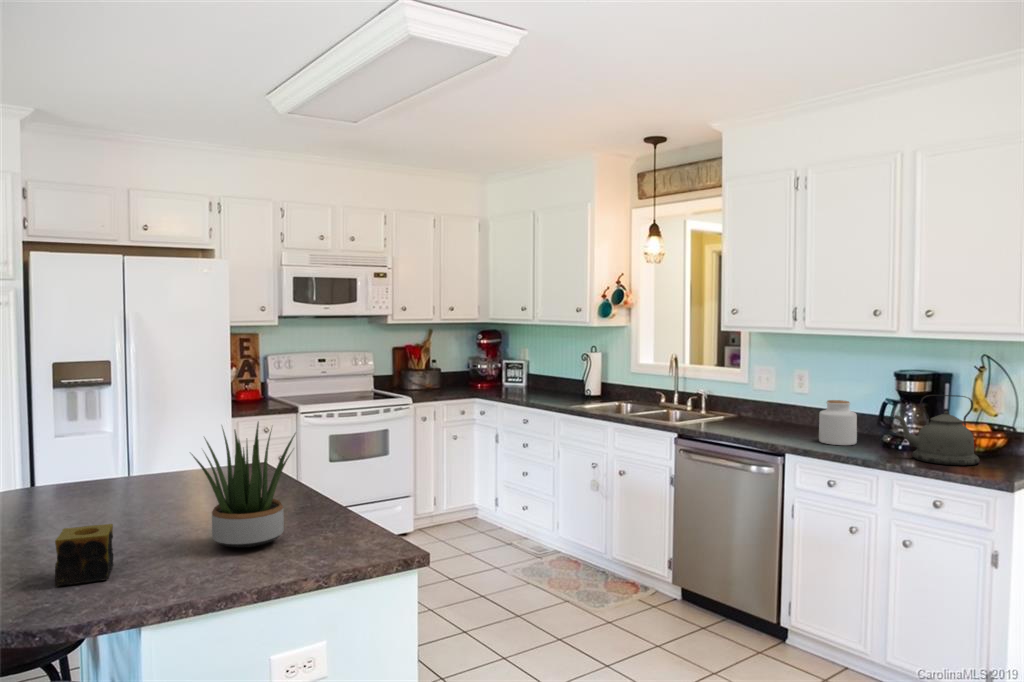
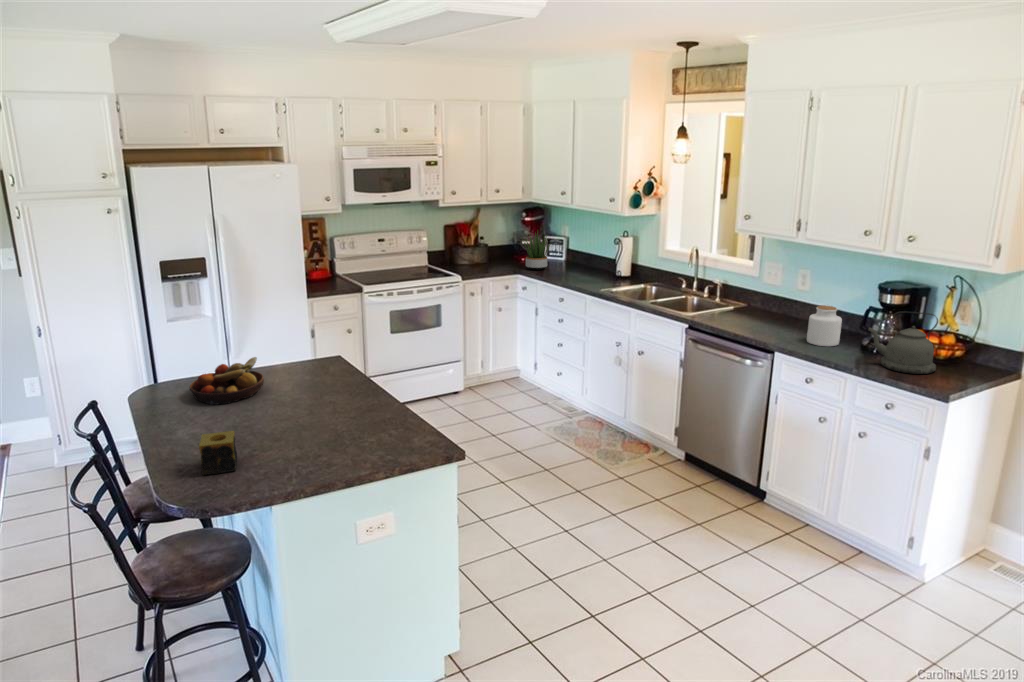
potted plant: present [192,422,296,548] -> present [523,231,550,270]
fruit bowl: none [62,455,166,511] -> present [190,357,264,405]

